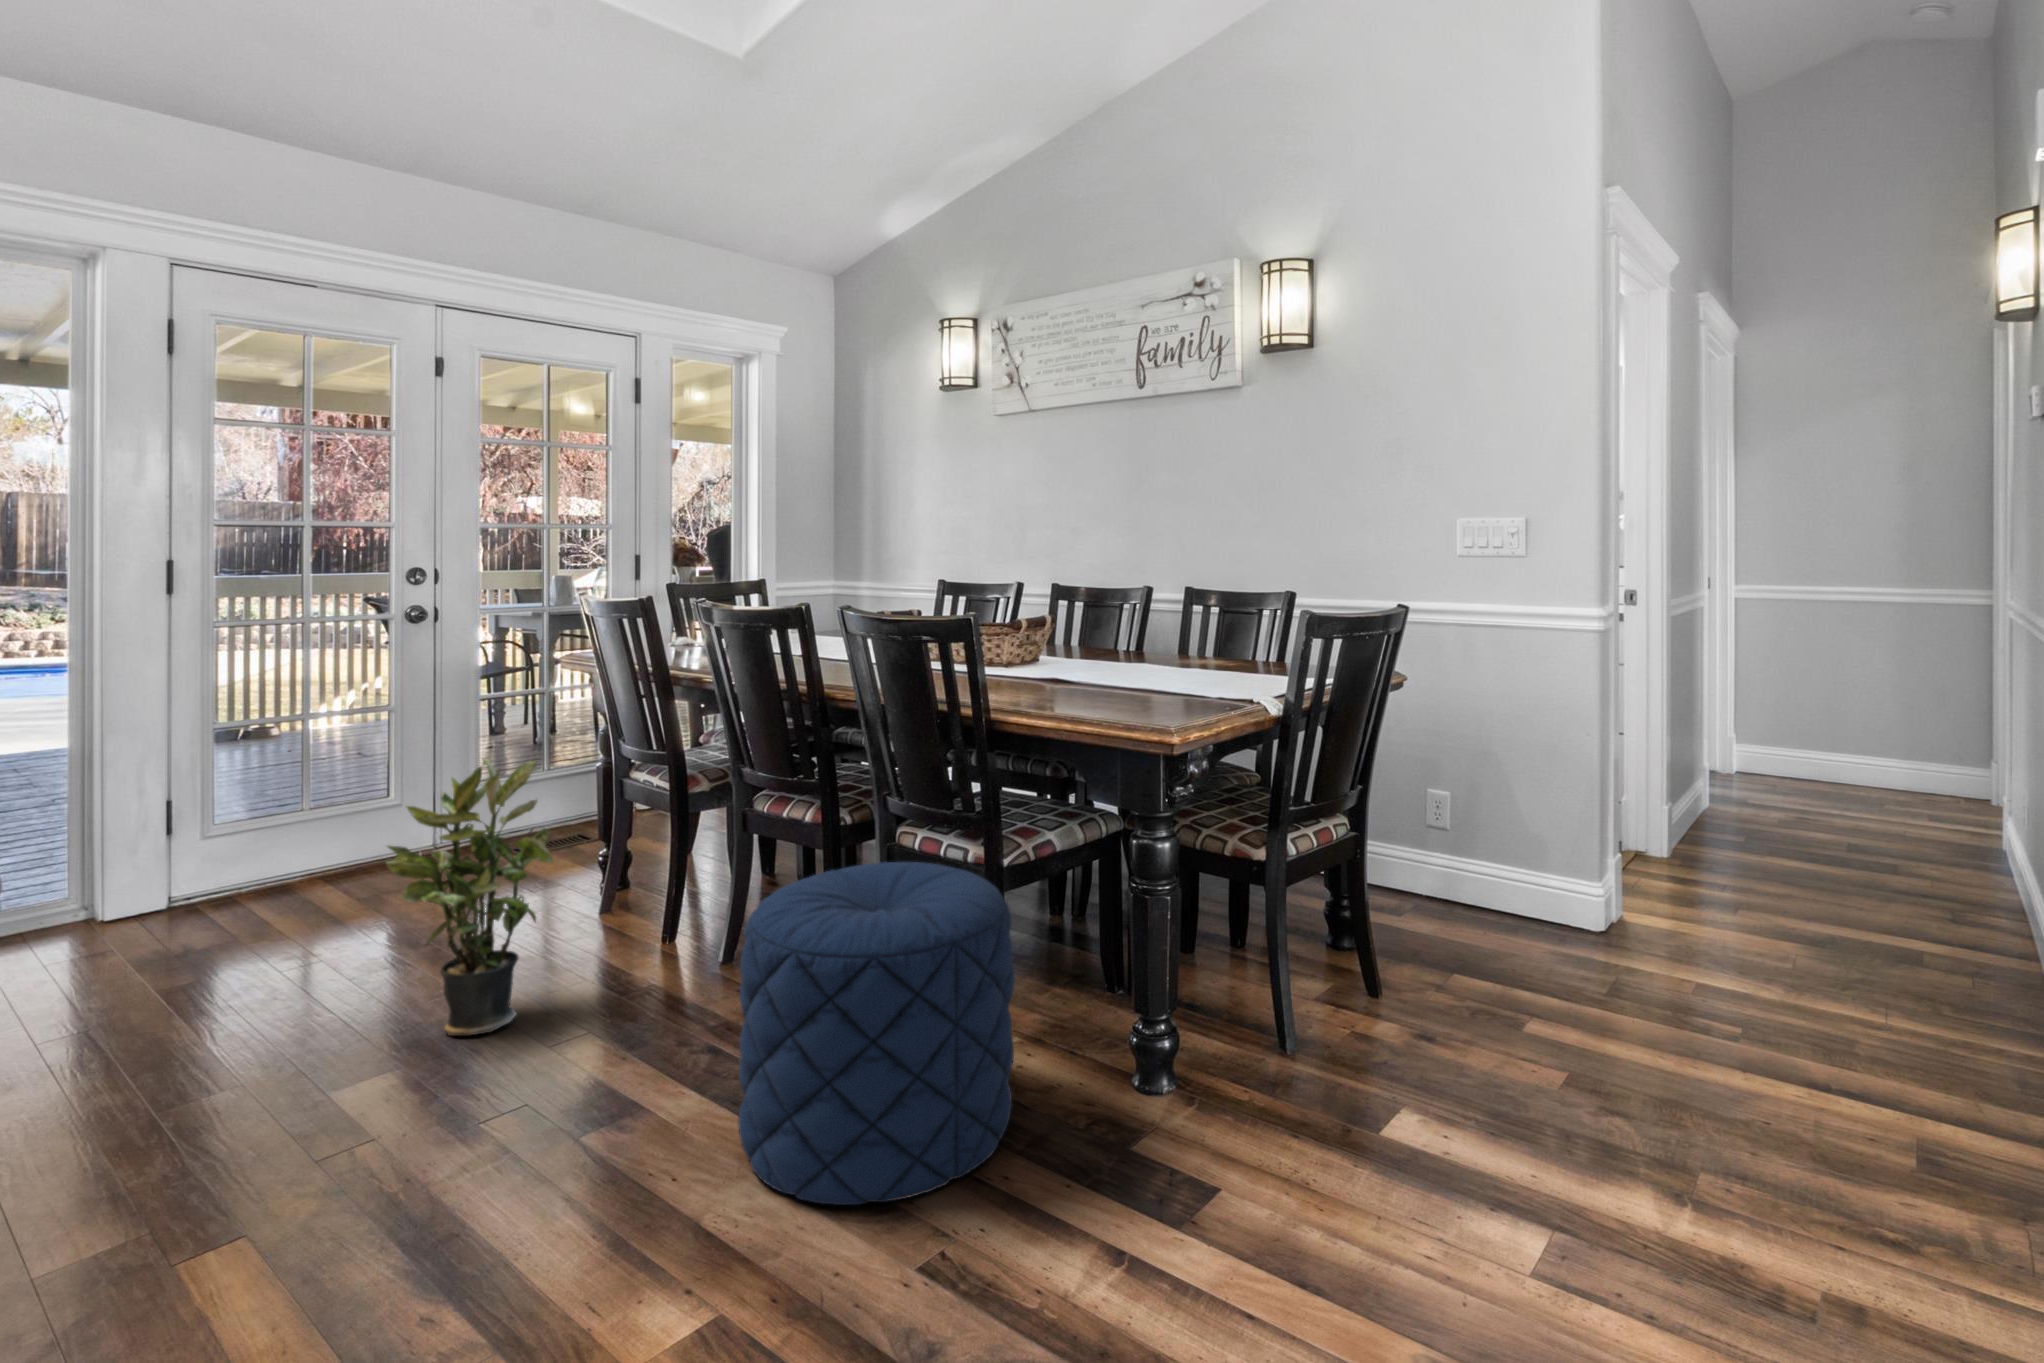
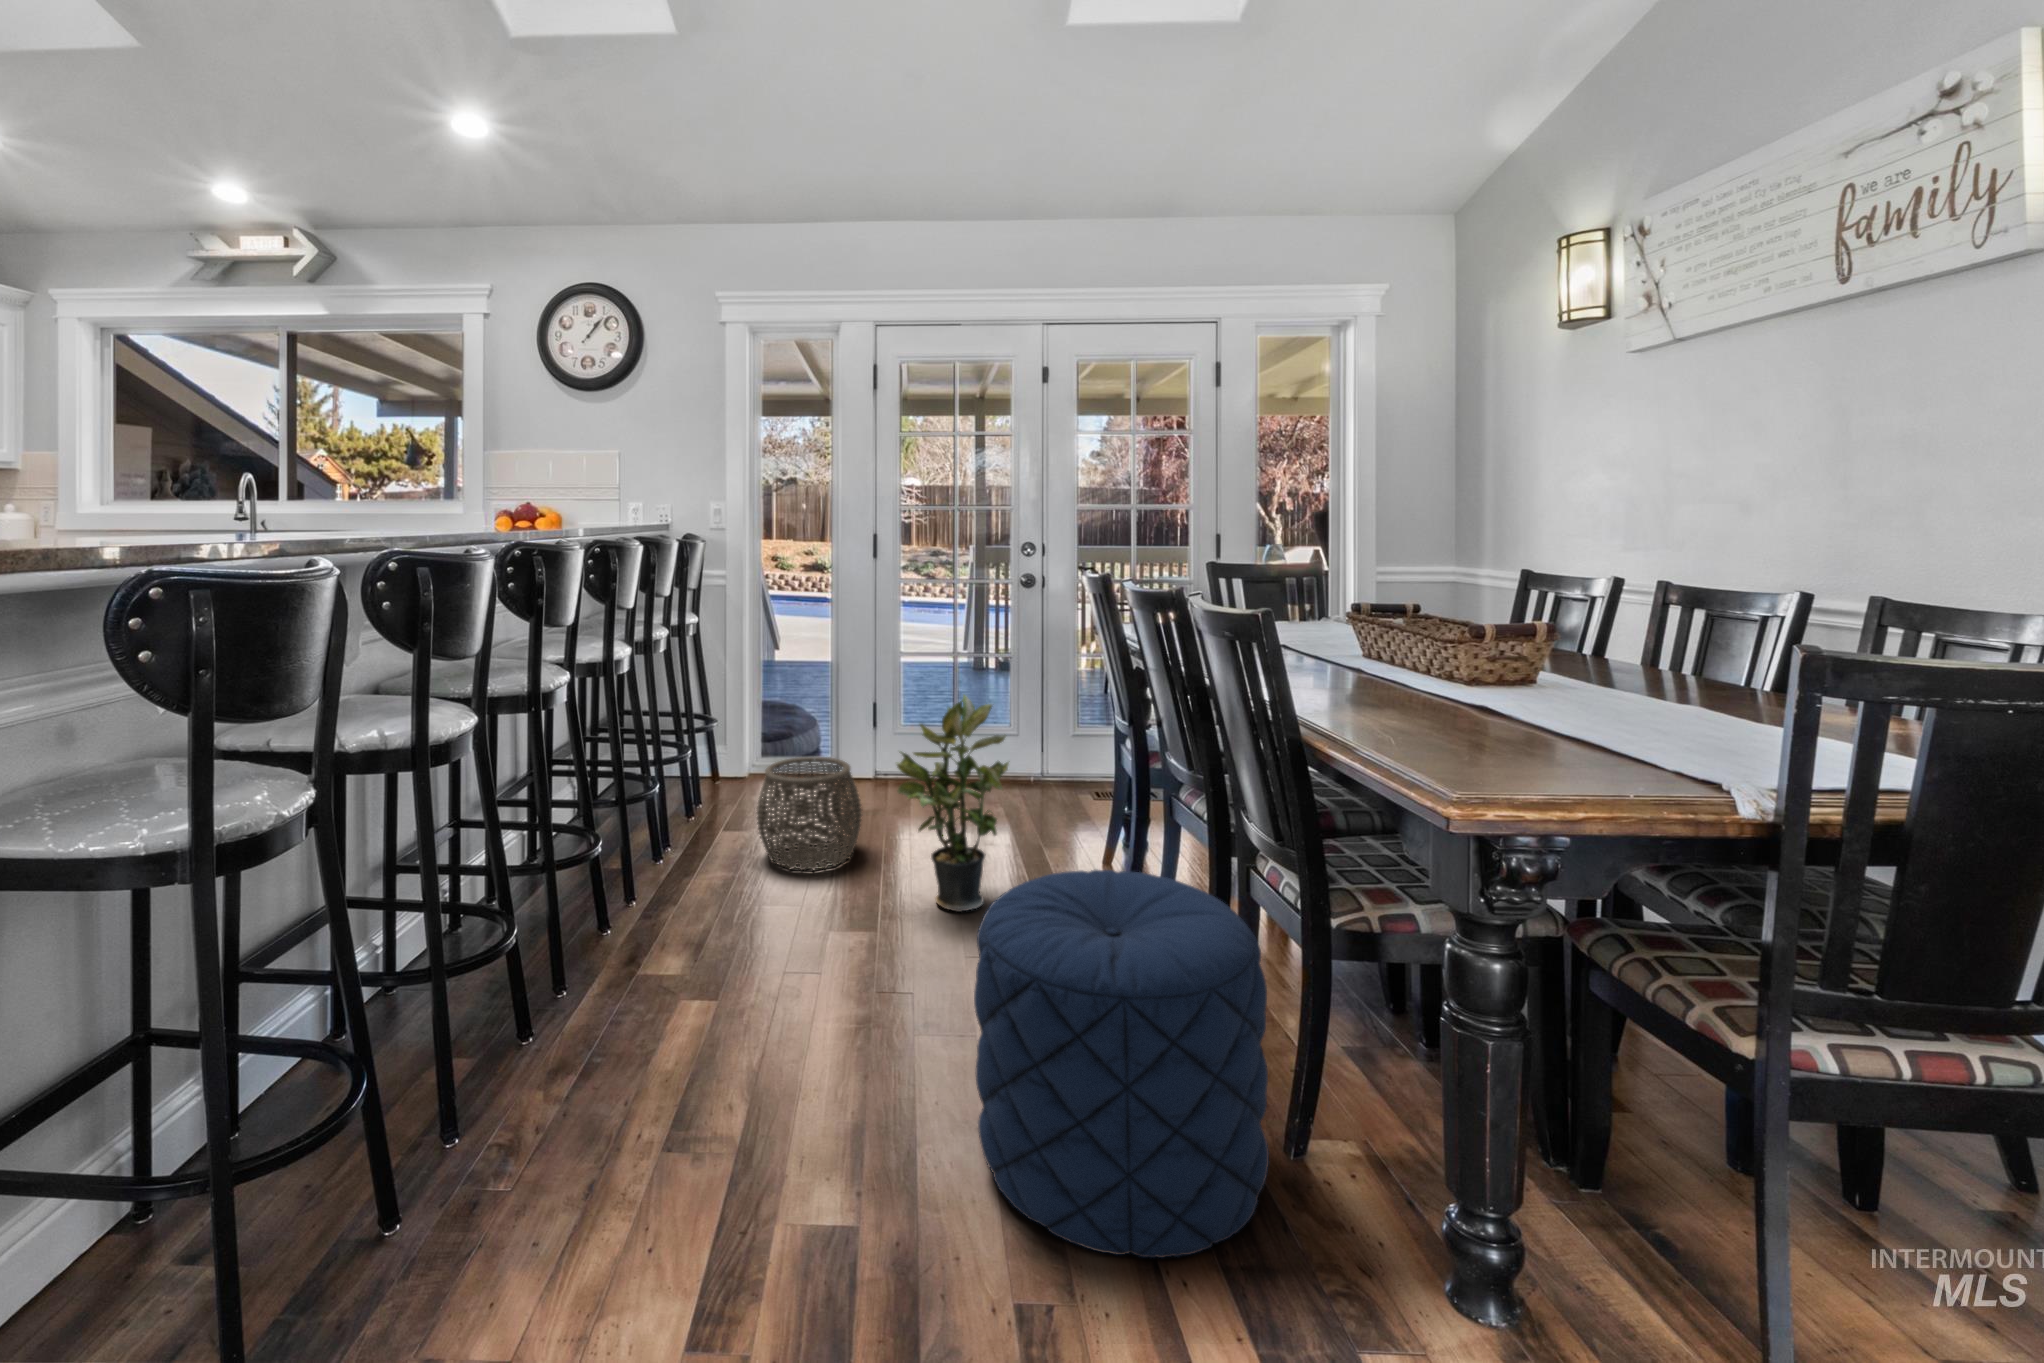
woven basket: none [56,896,268,1082] -> present [757,757,862,870]

